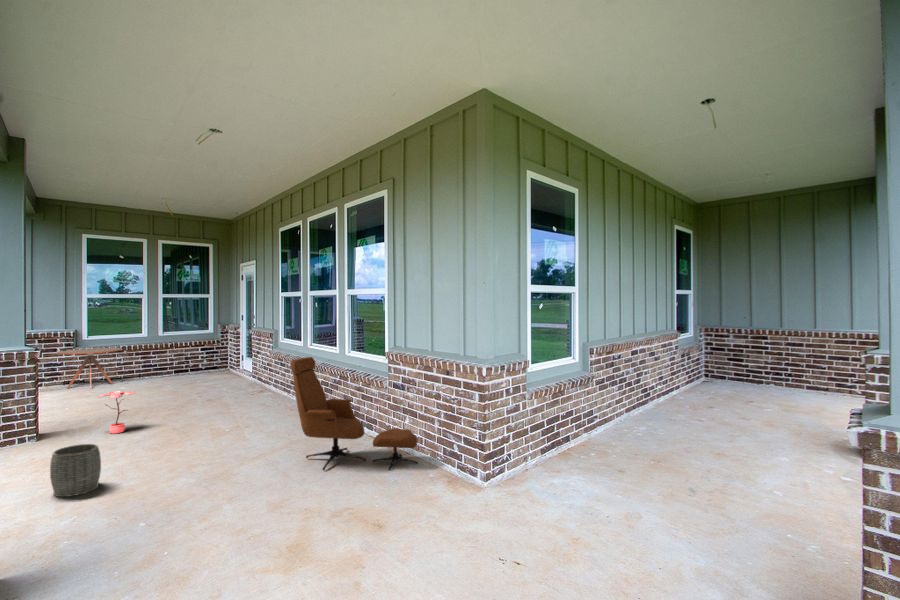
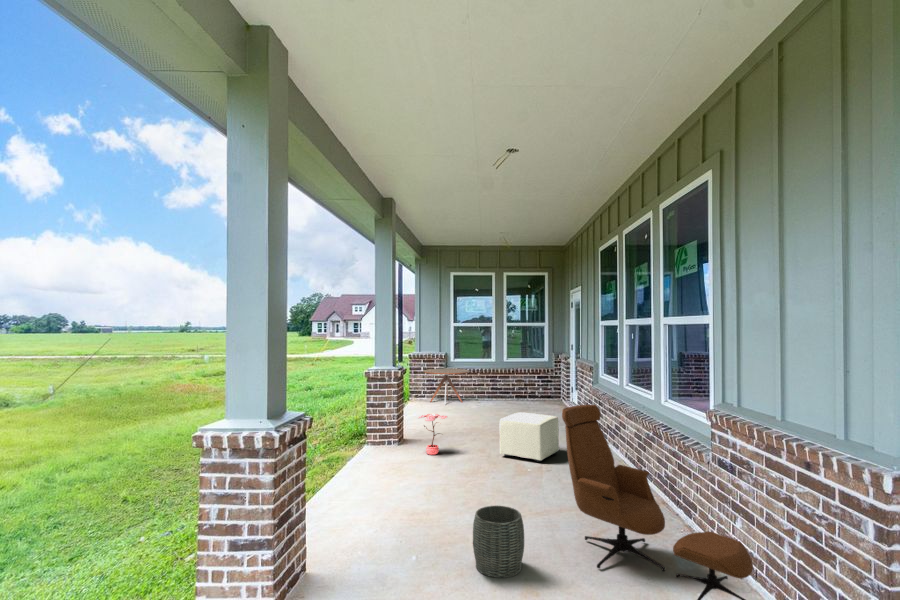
ottoman: none [196,379,252,421] -> present [500,412,559,462]
woven basket: present [50,444,101,497] -> present [473,506,524,578]

